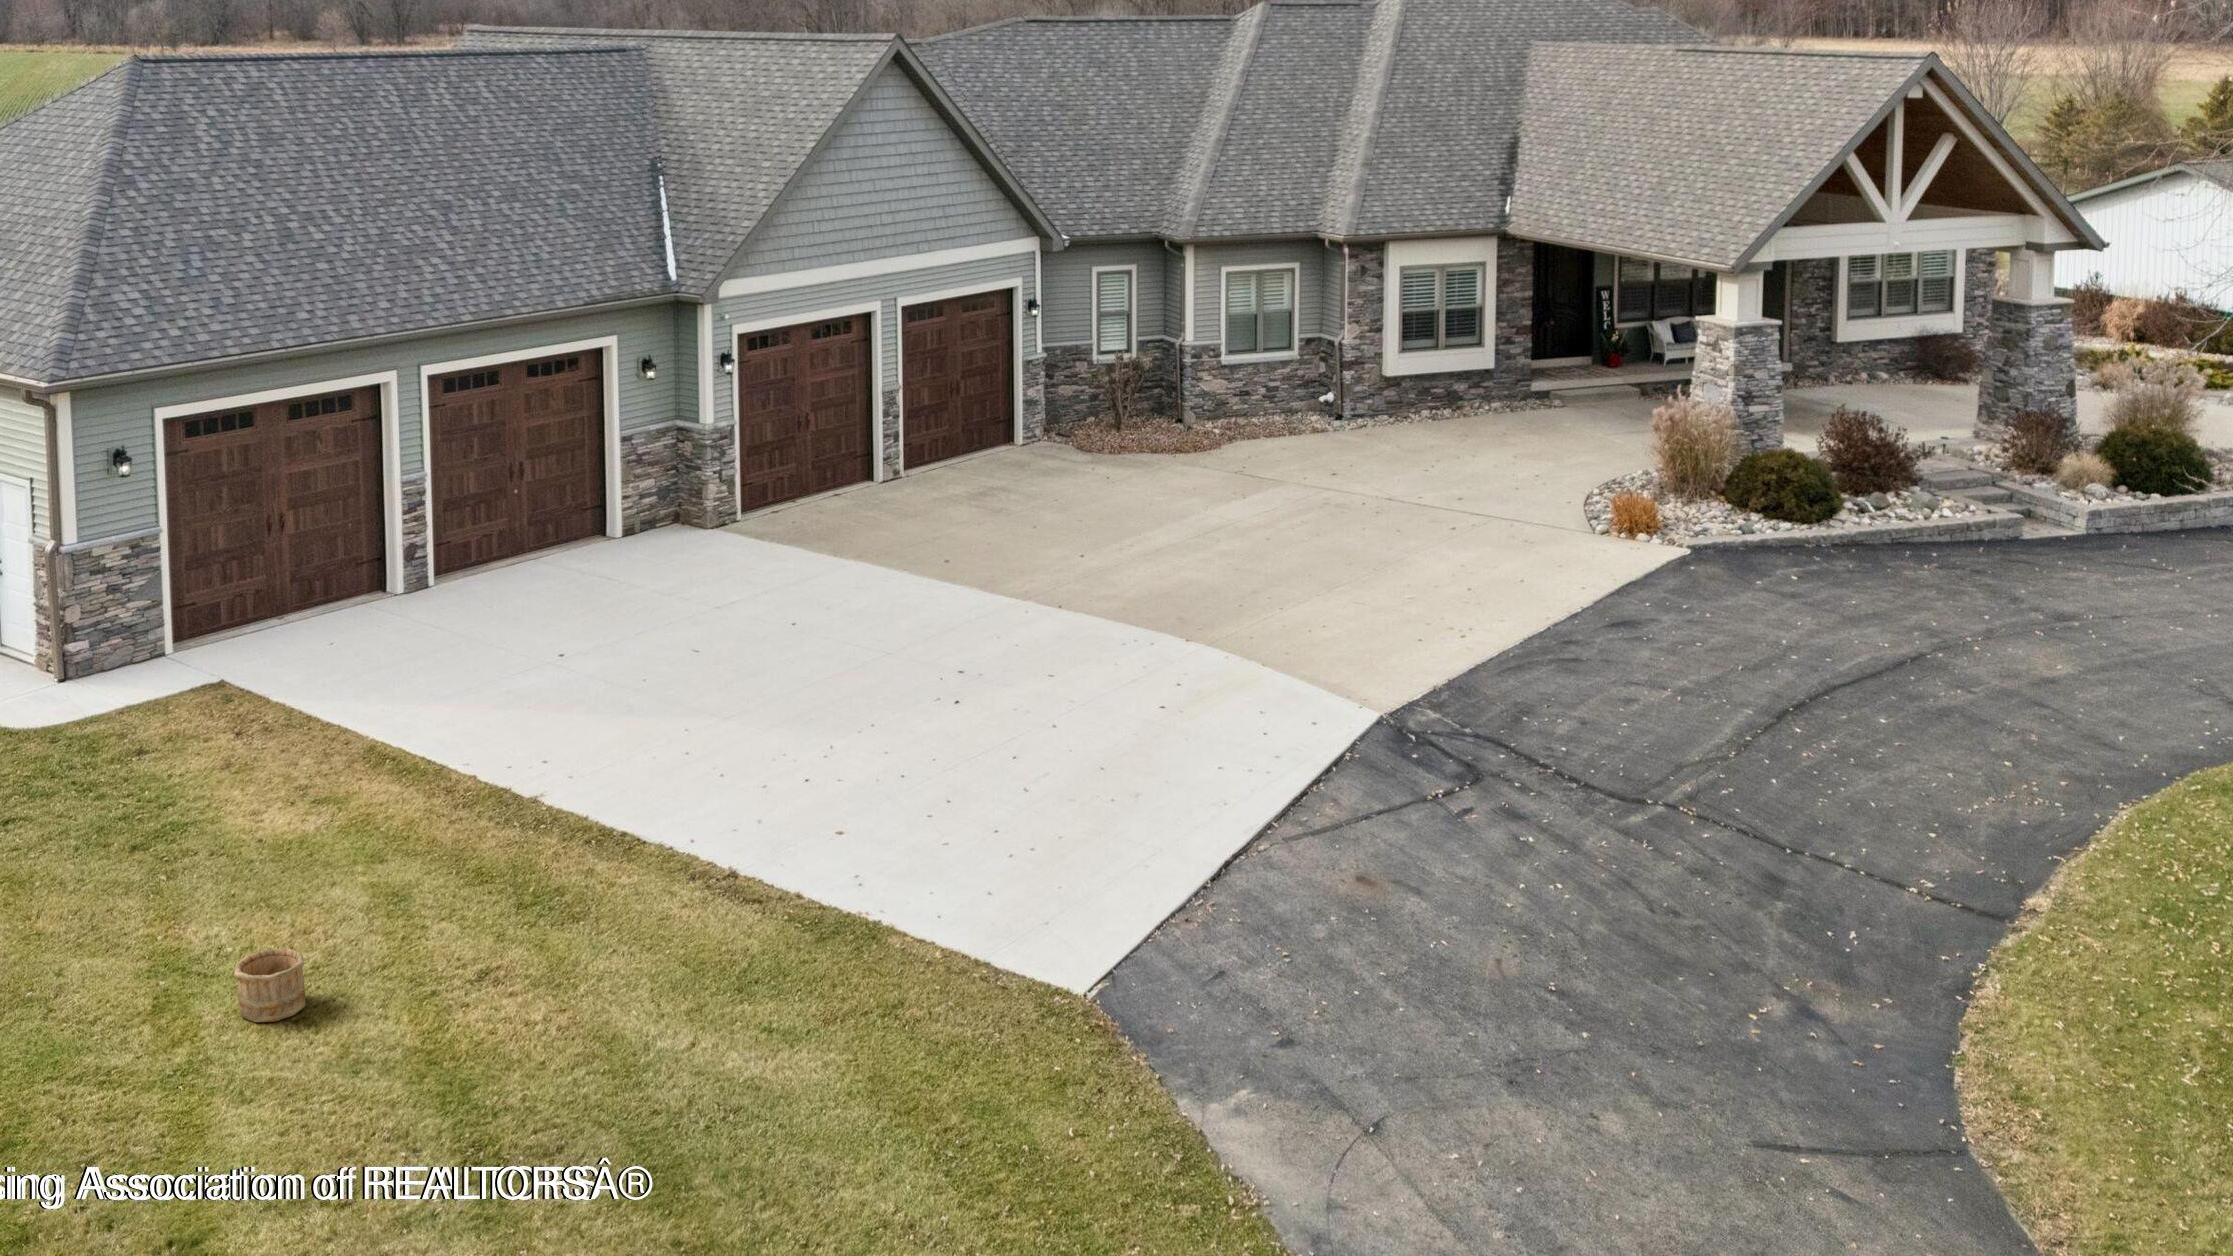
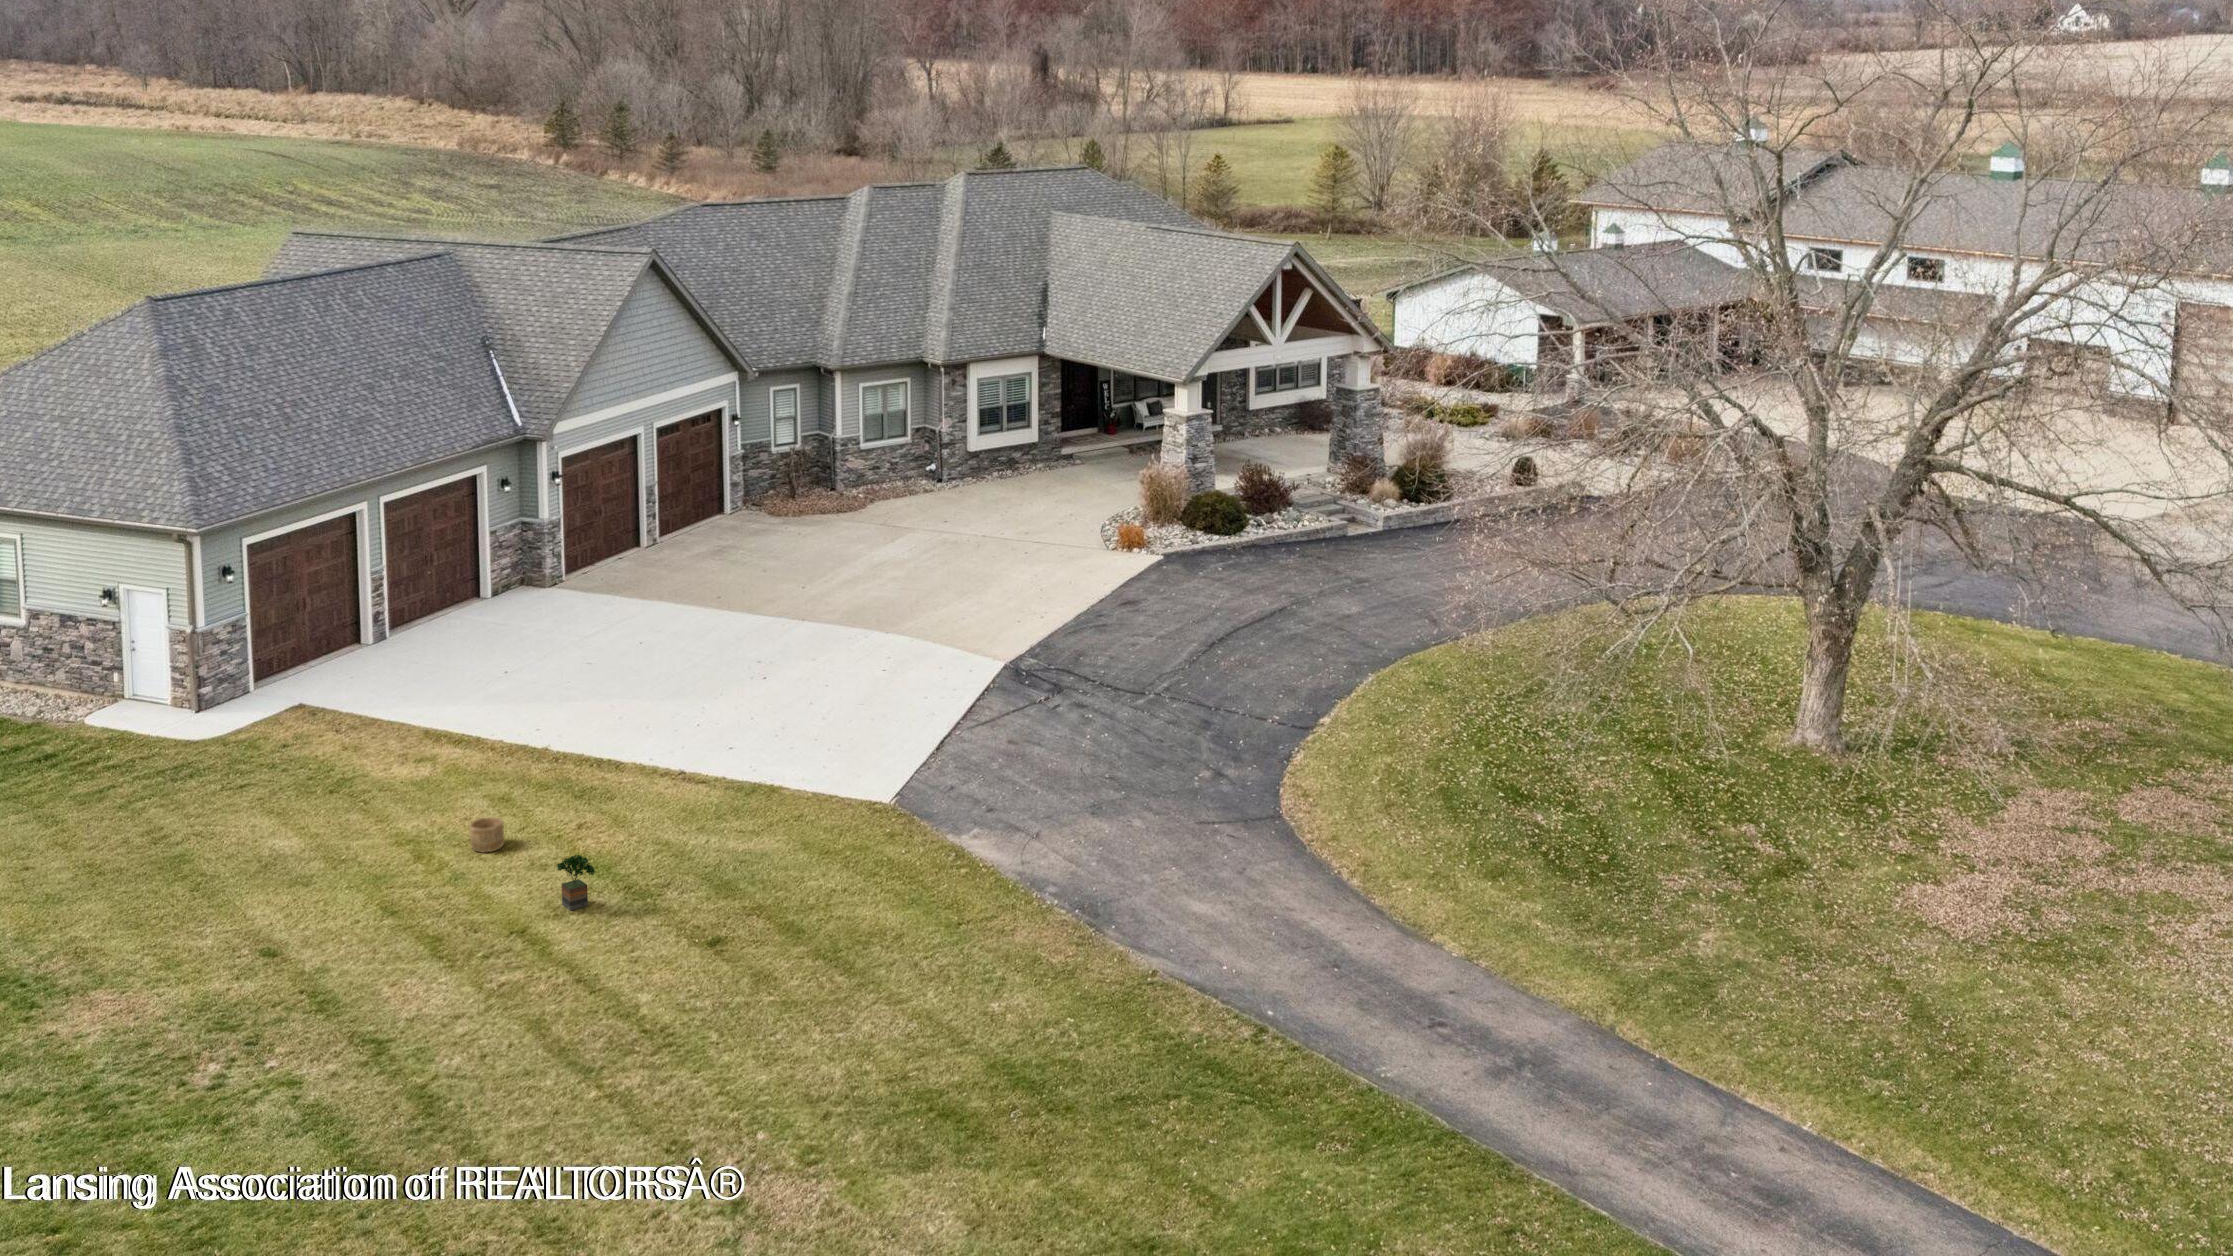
potted tree: none [282,1080,365,1207] -> present [557,855,595,911]

